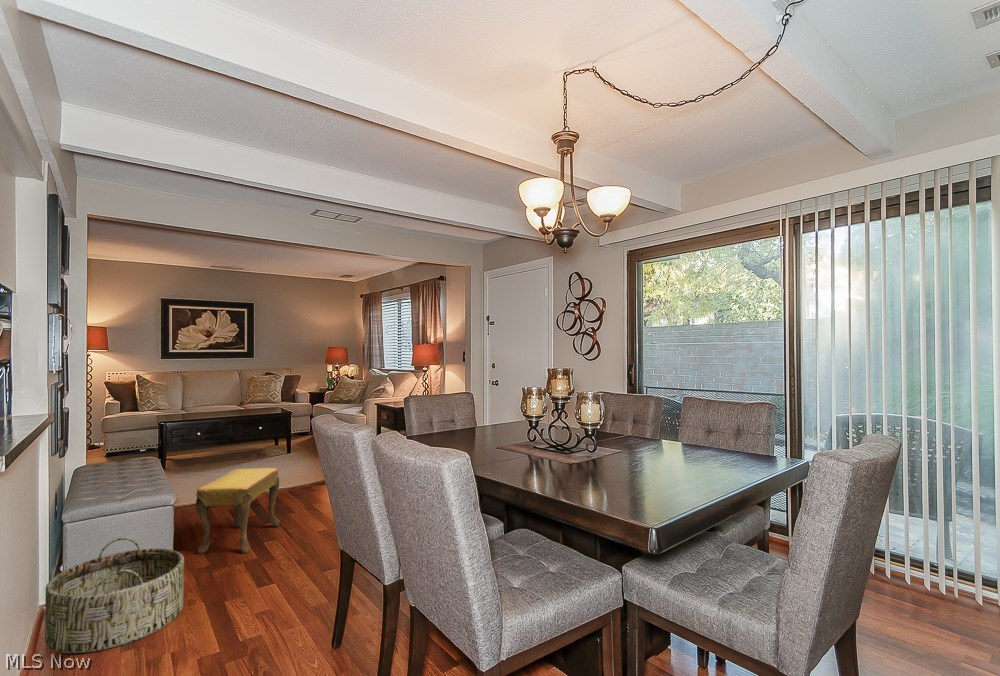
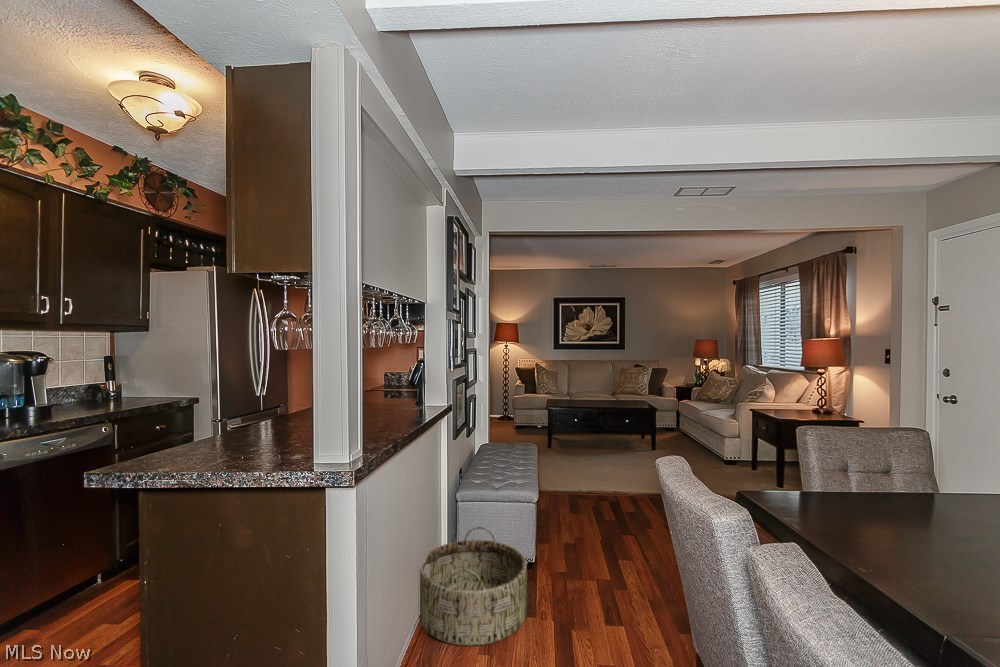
footstool: present [196,468,279,554] -> none [550,469,633,568]

